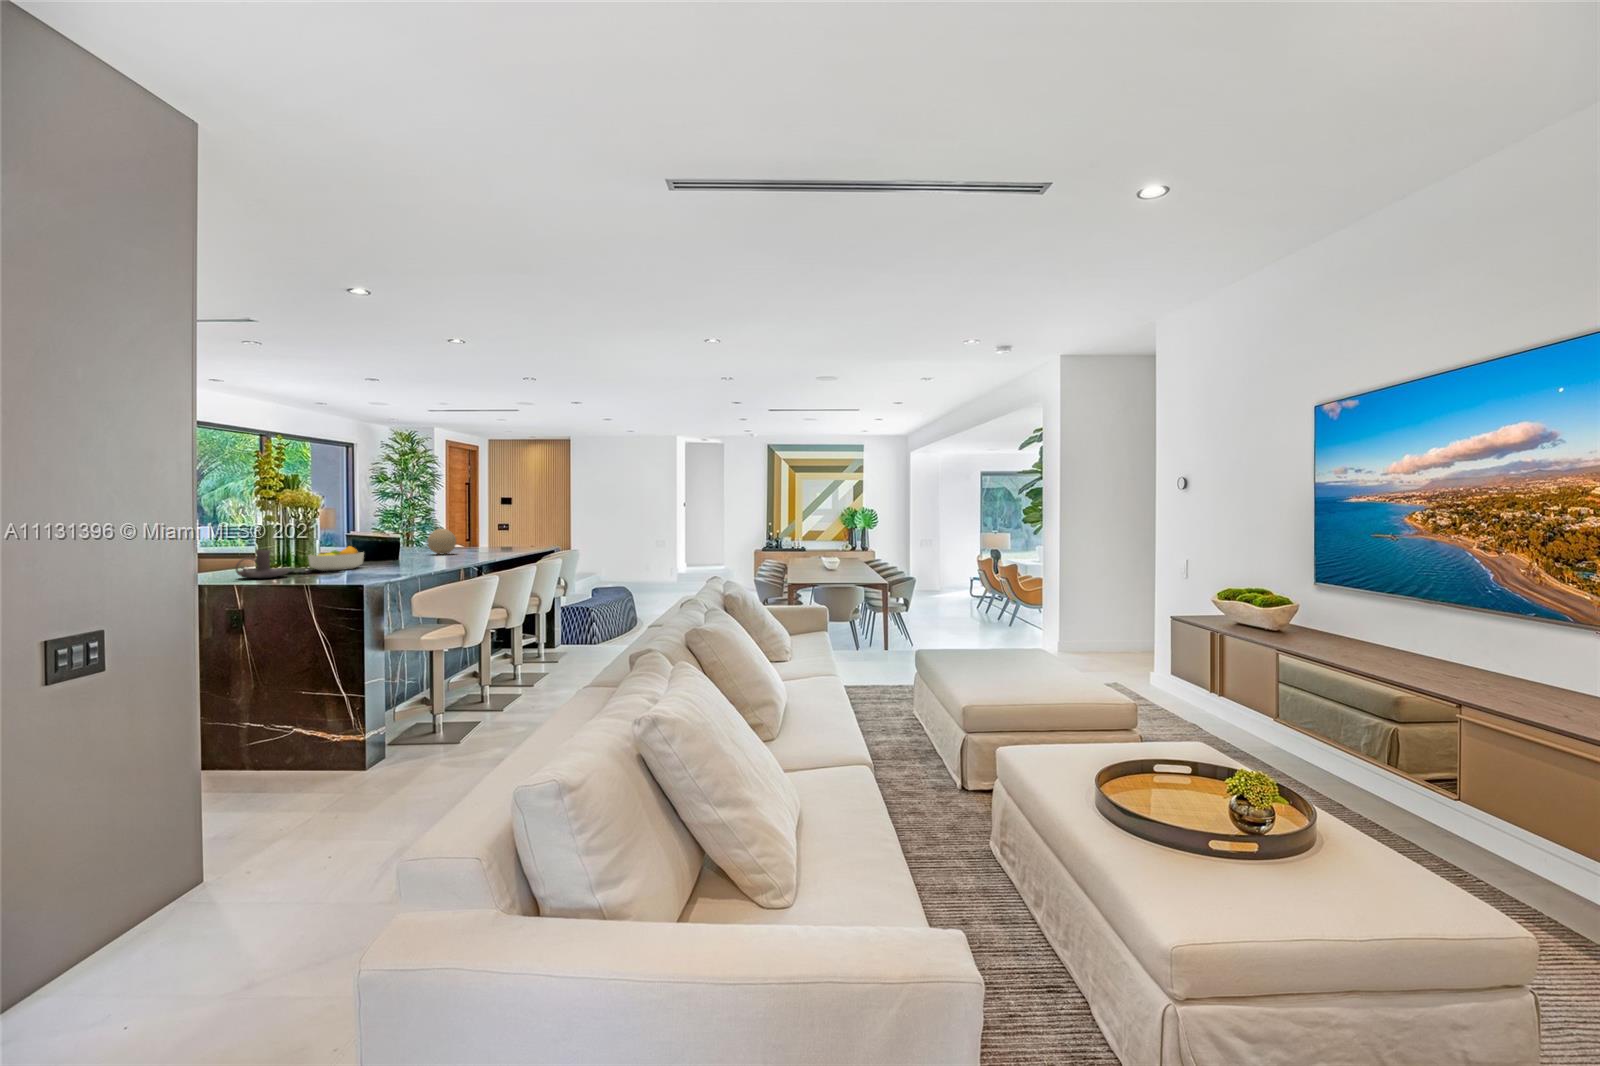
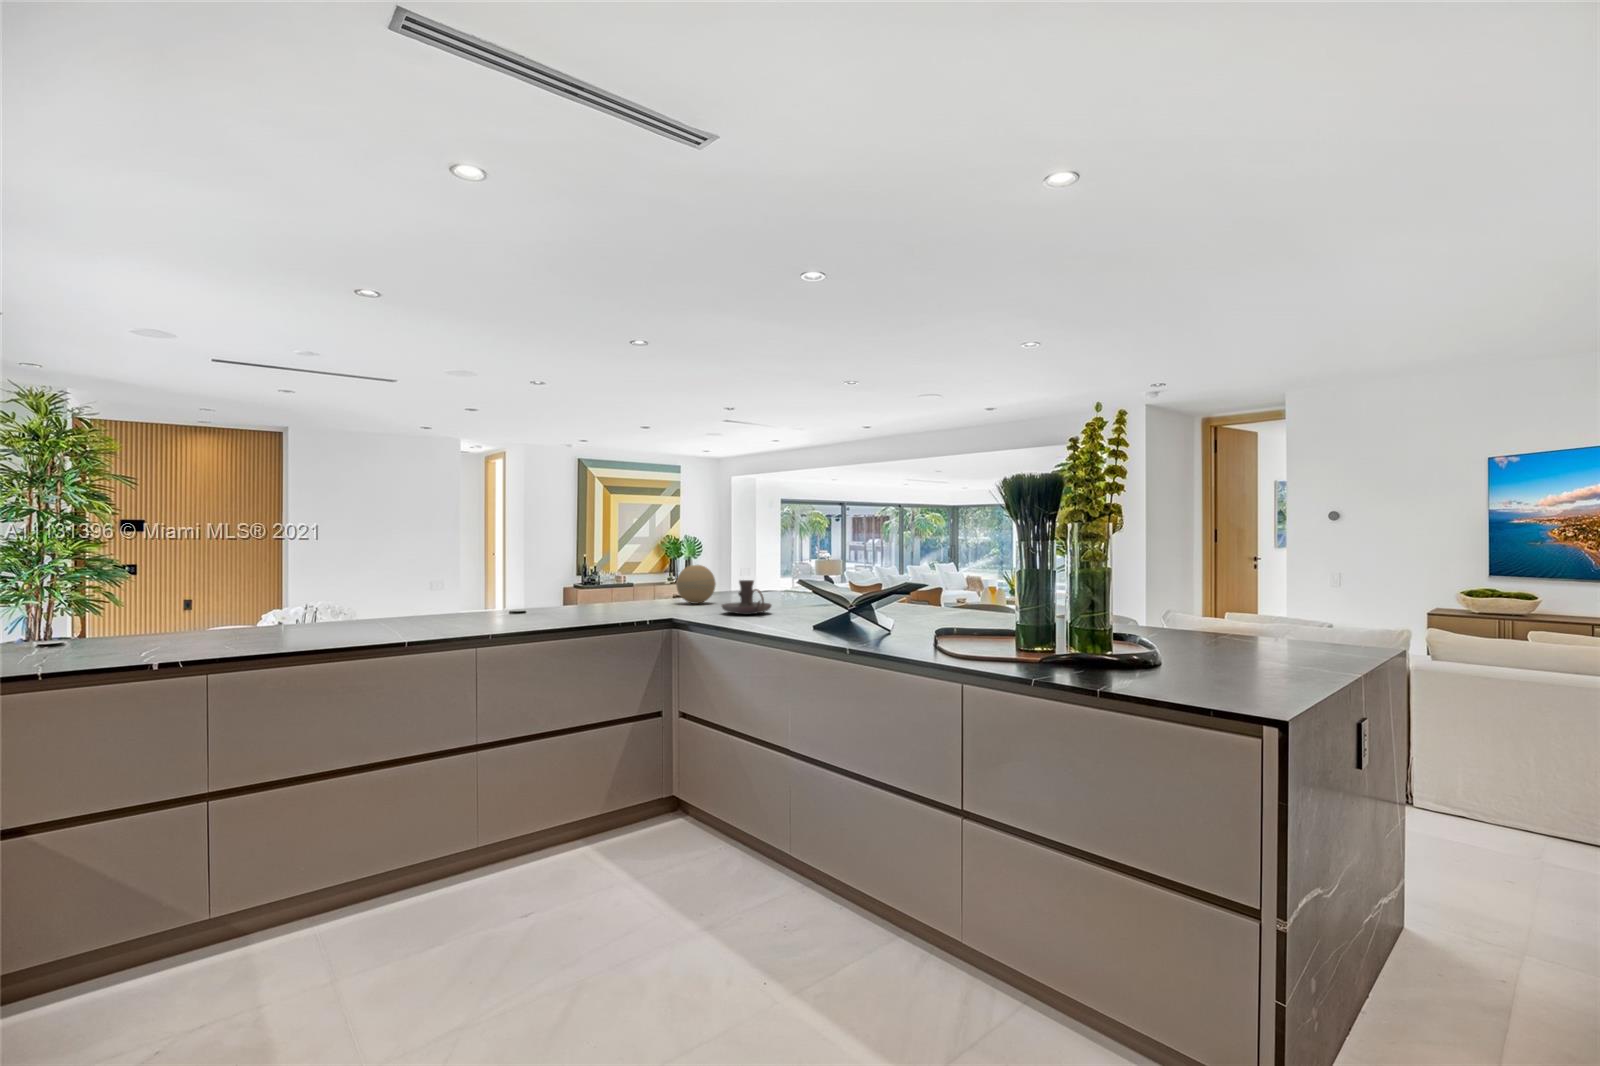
fruit bowl: present [308,546,364,571] -> none [798,590,874,630]
candle holder: present [235,550,289,578] -> present [722,580,771,614]

